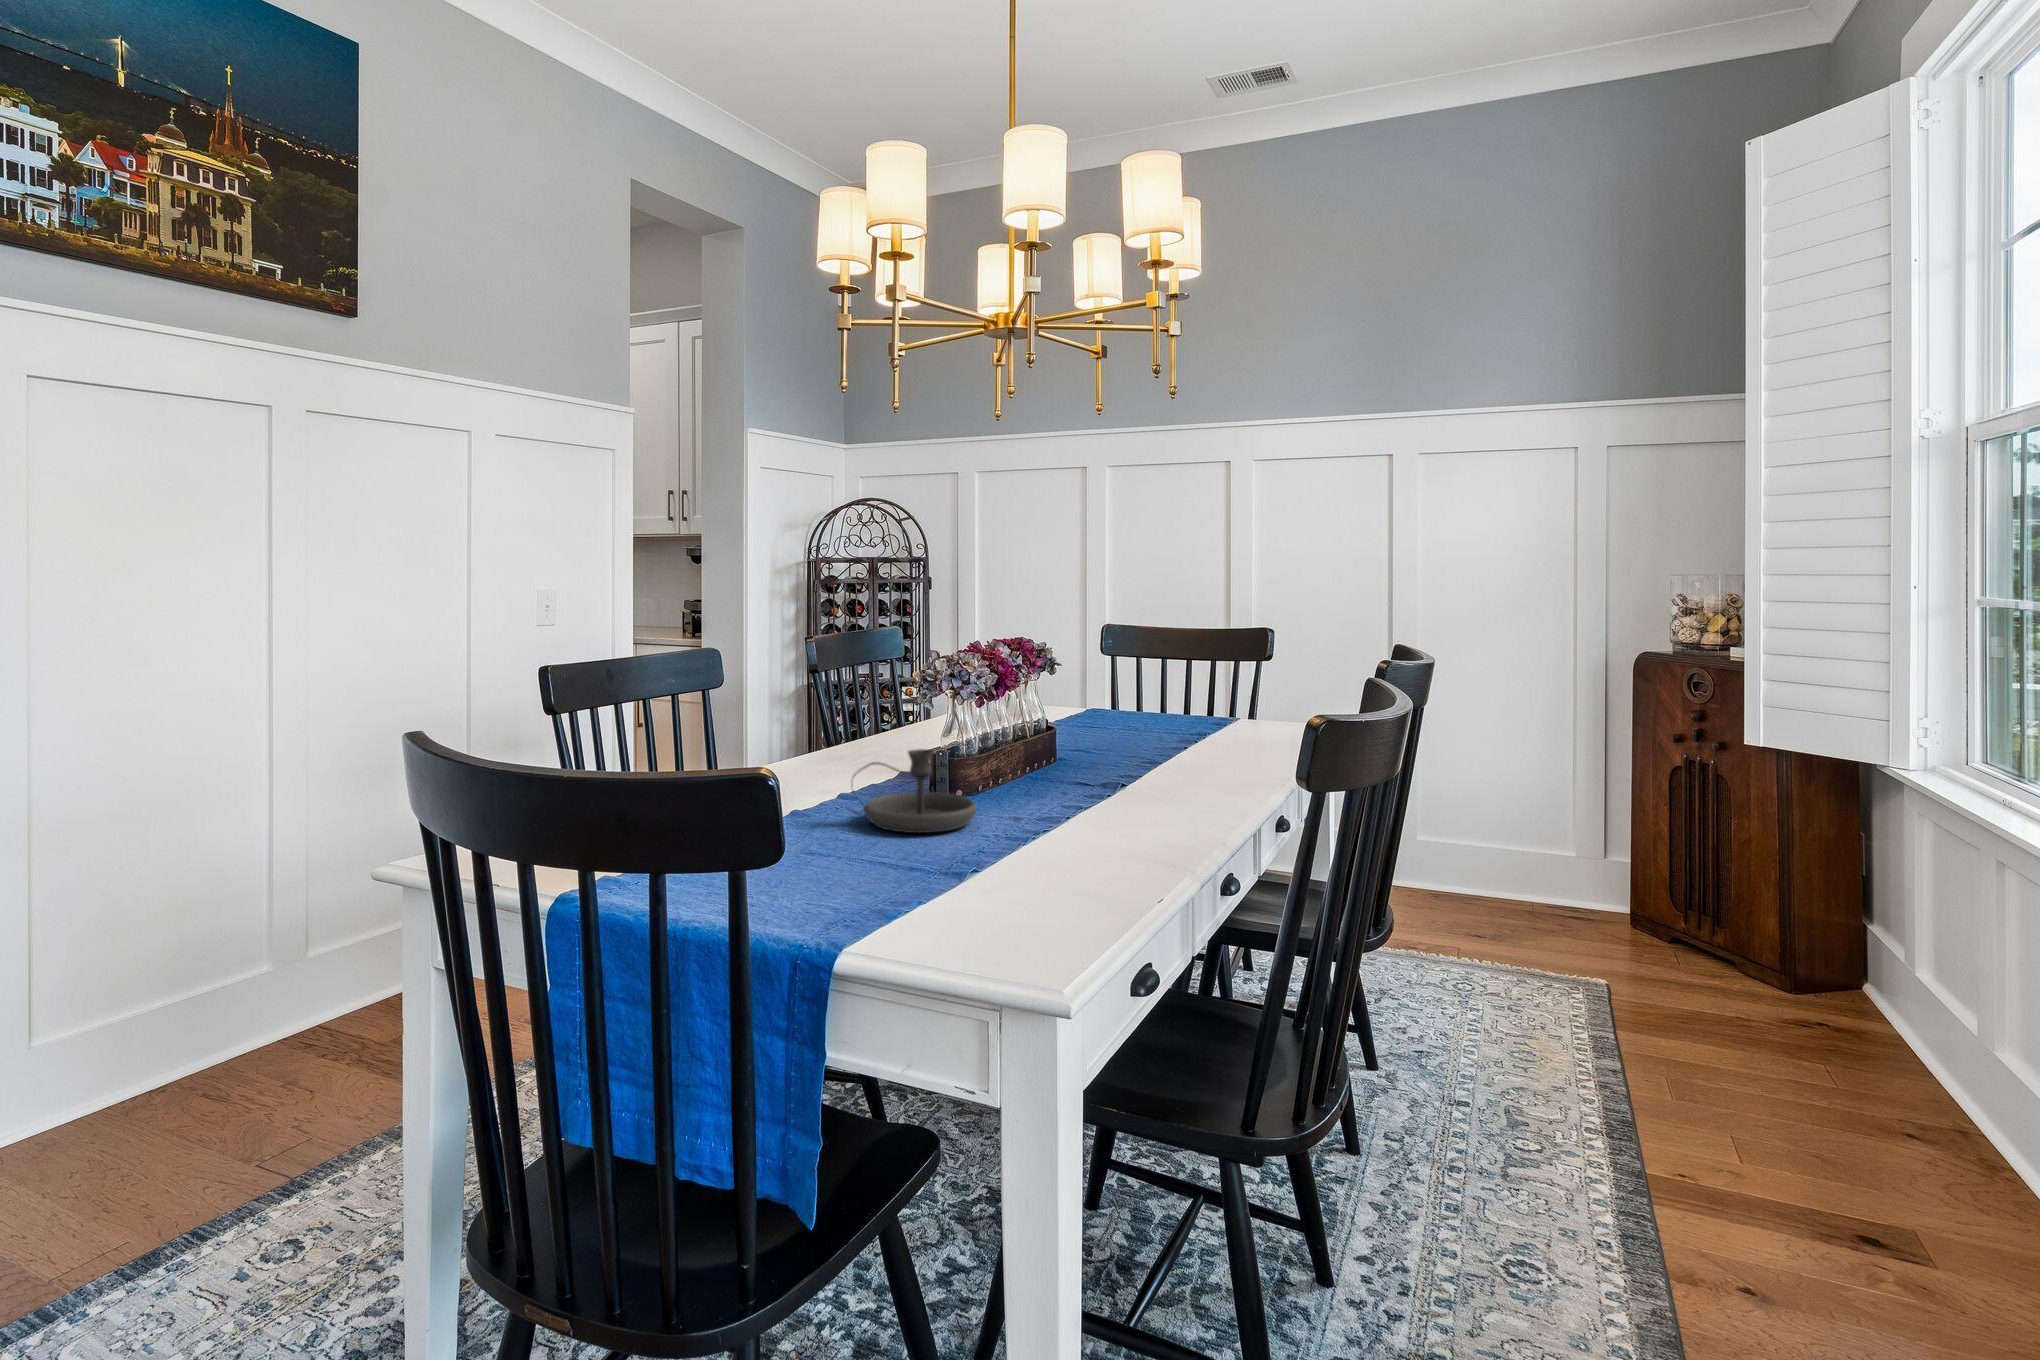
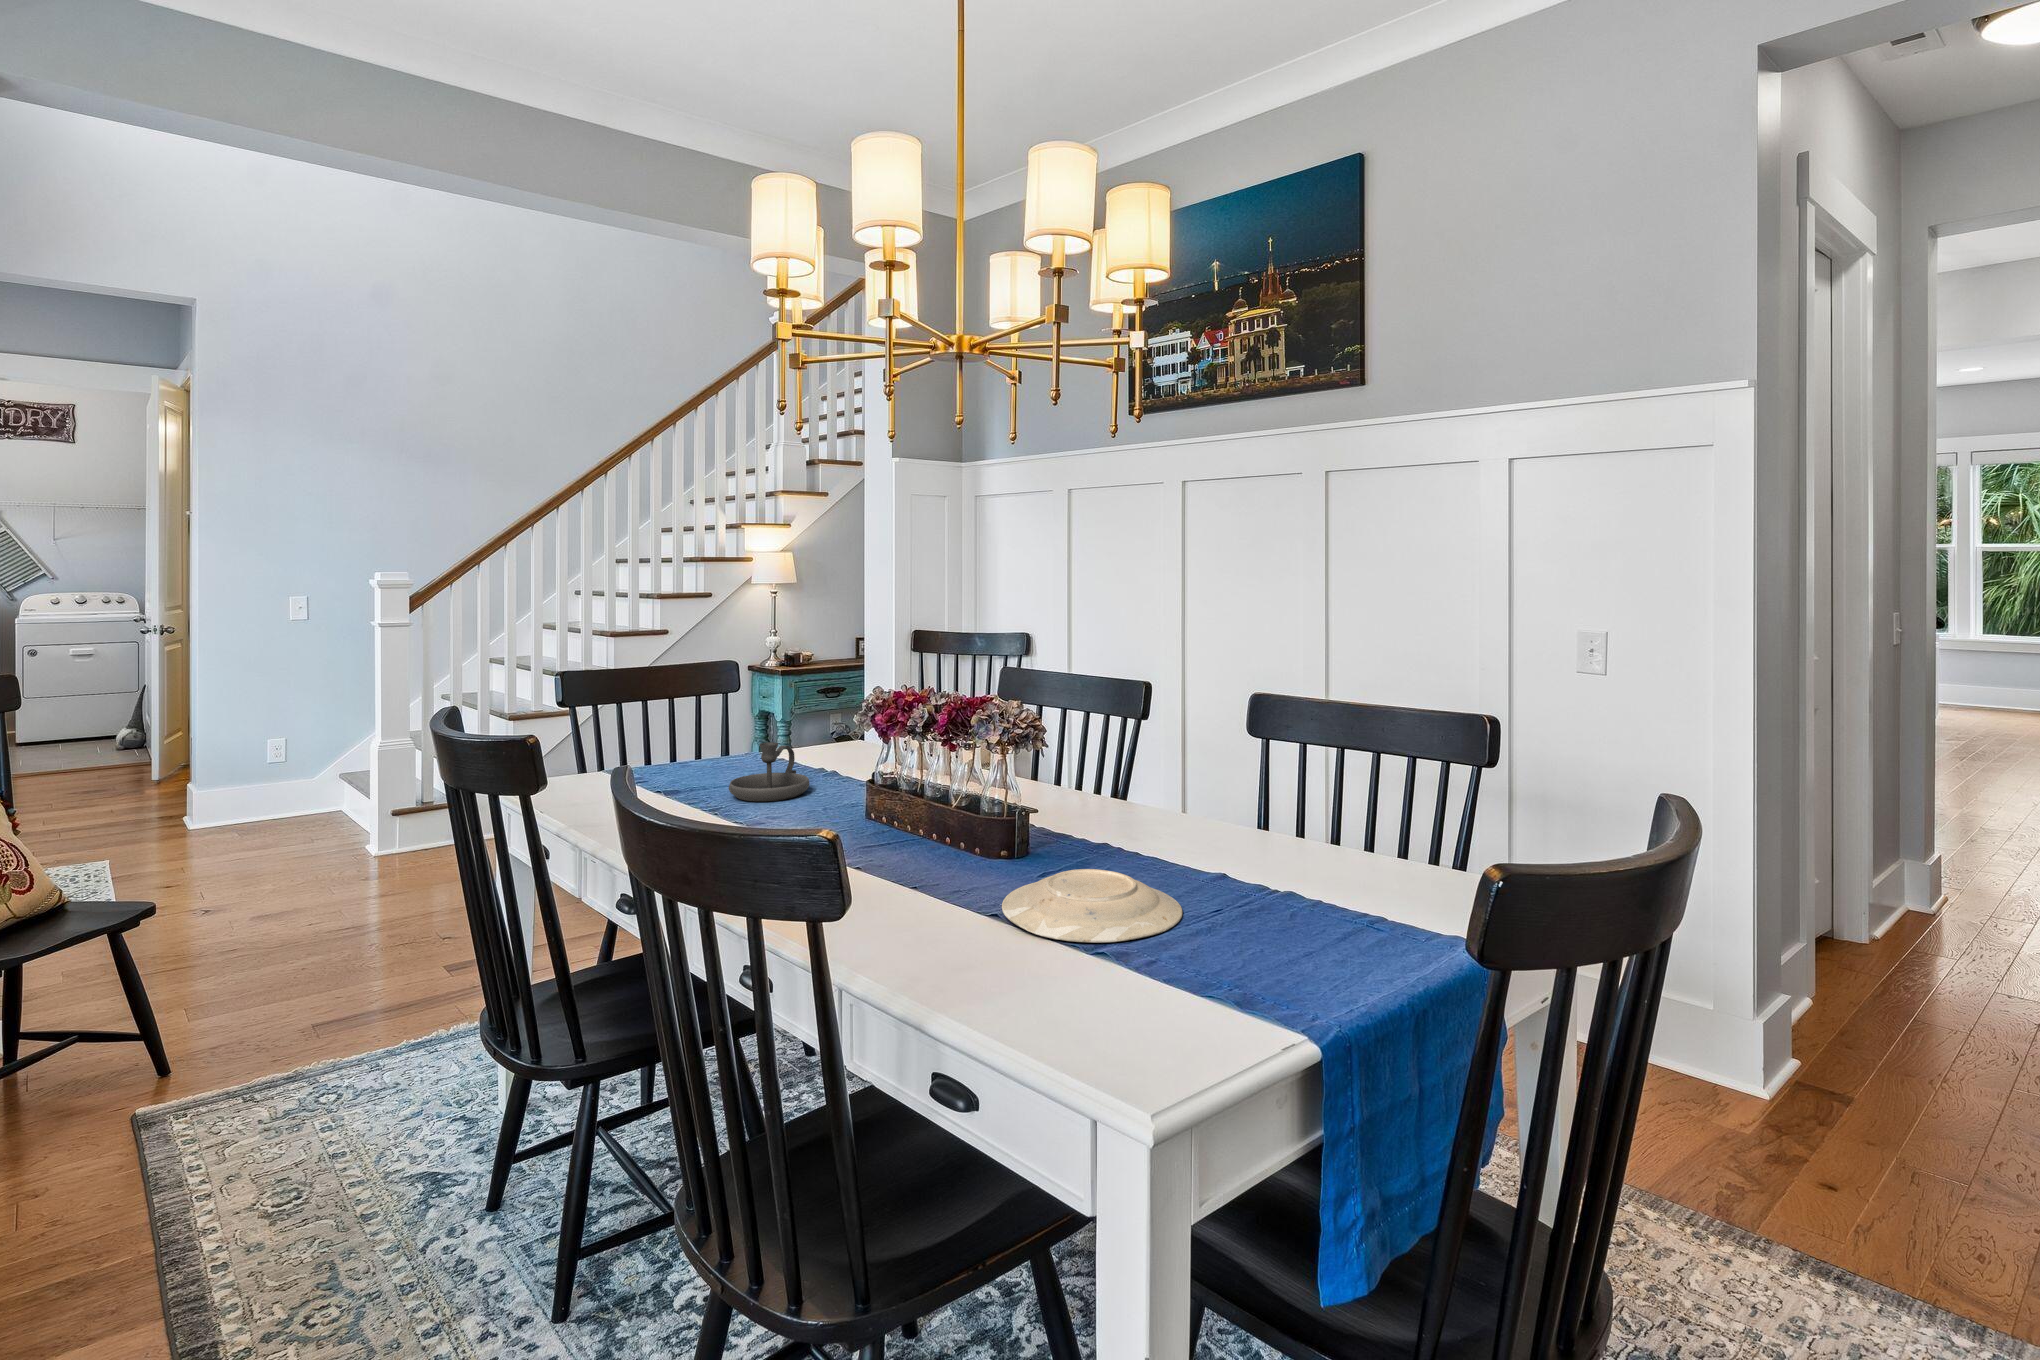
plate: none [1100,710,1211,736] -> present [1002,869,1183,943]

